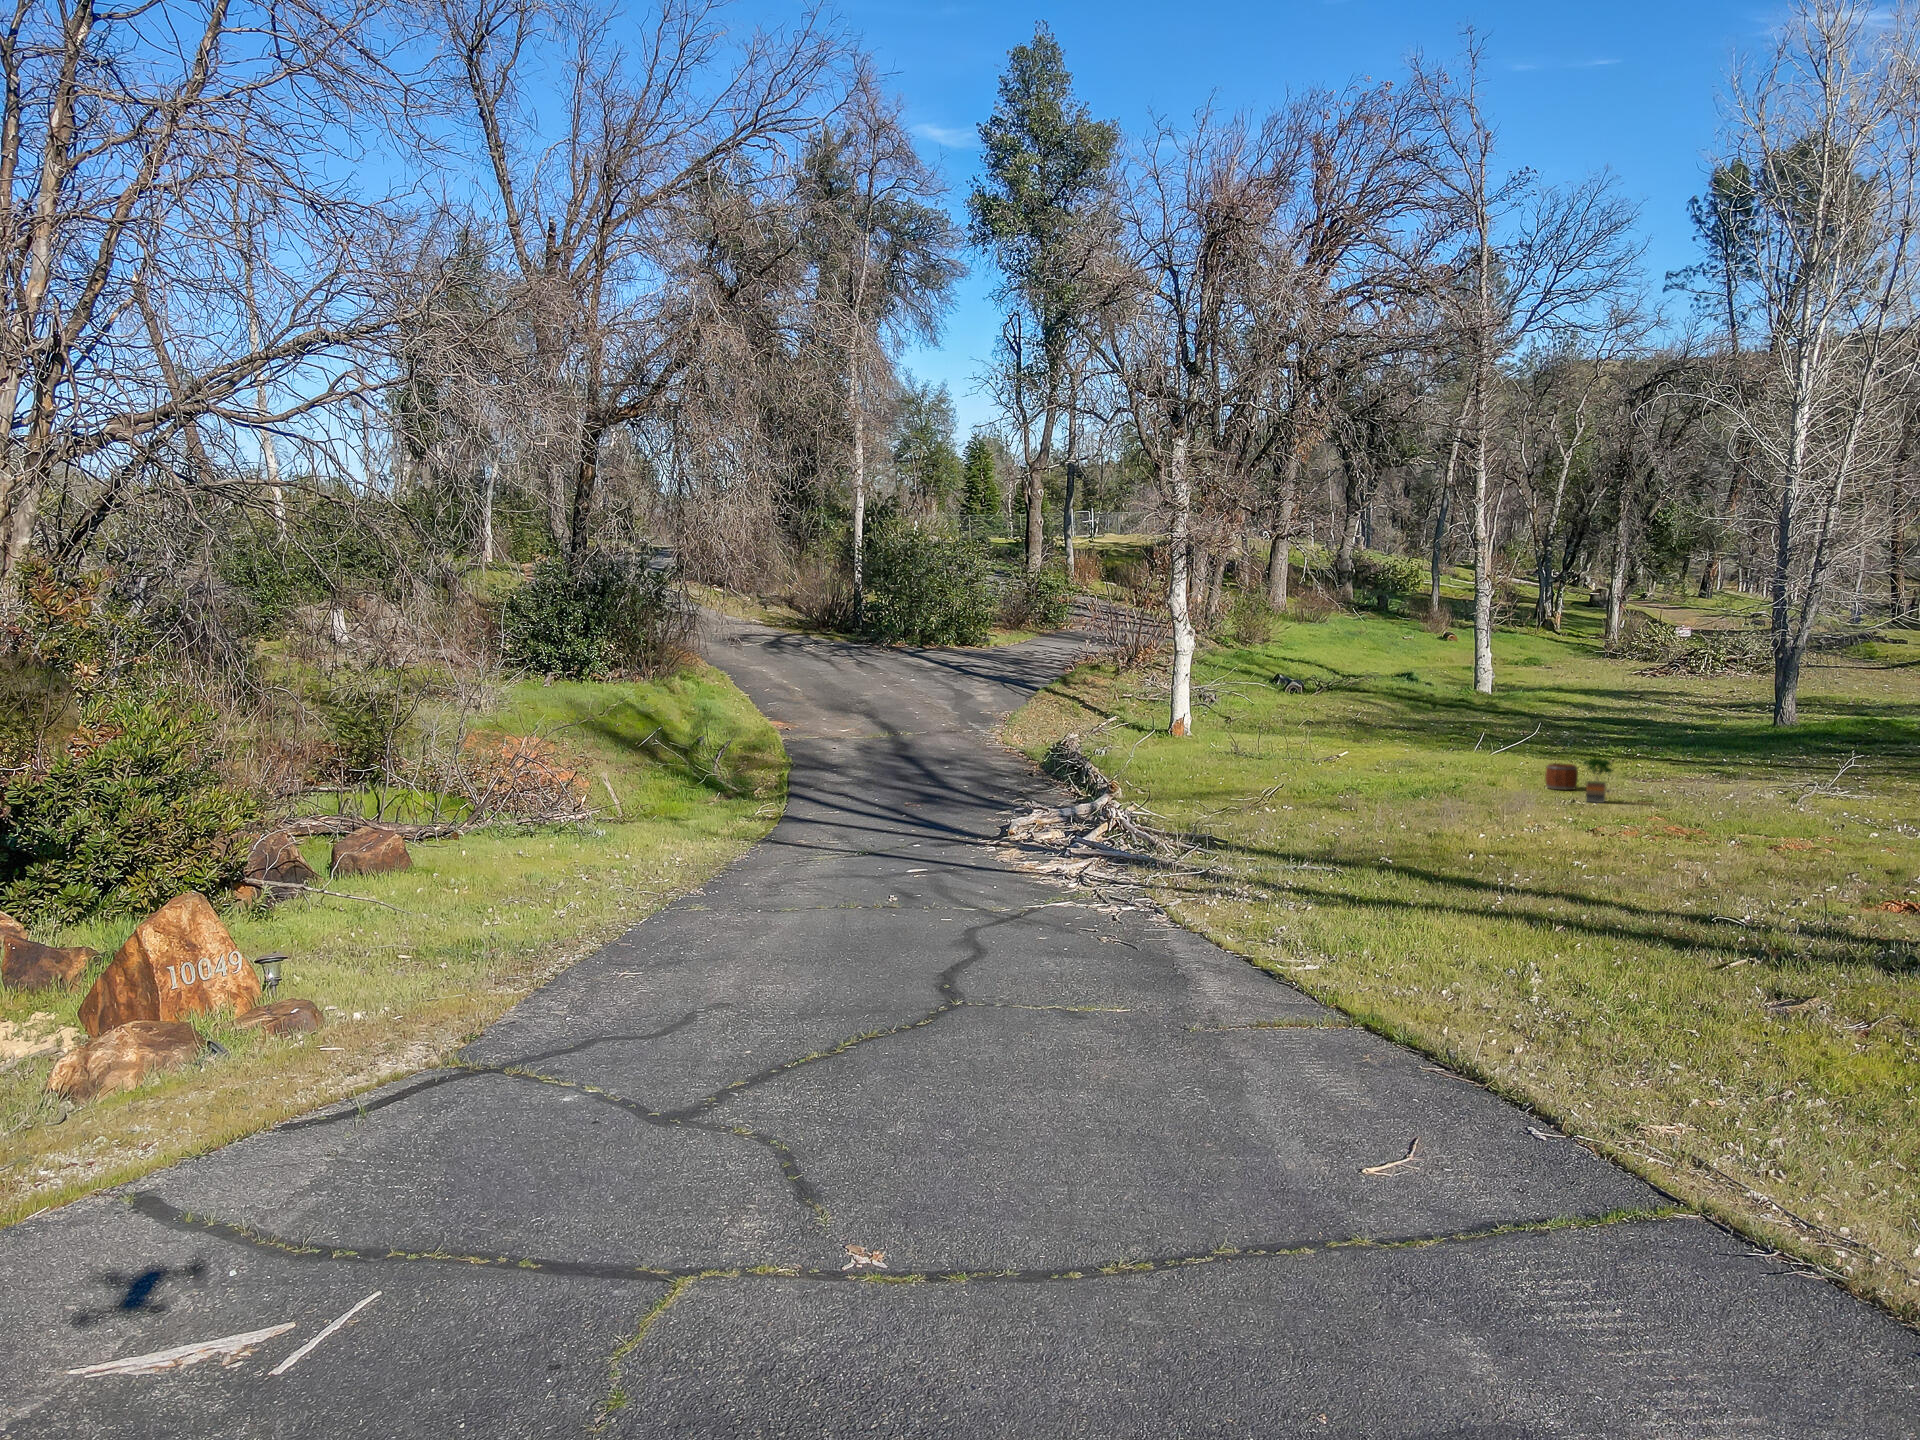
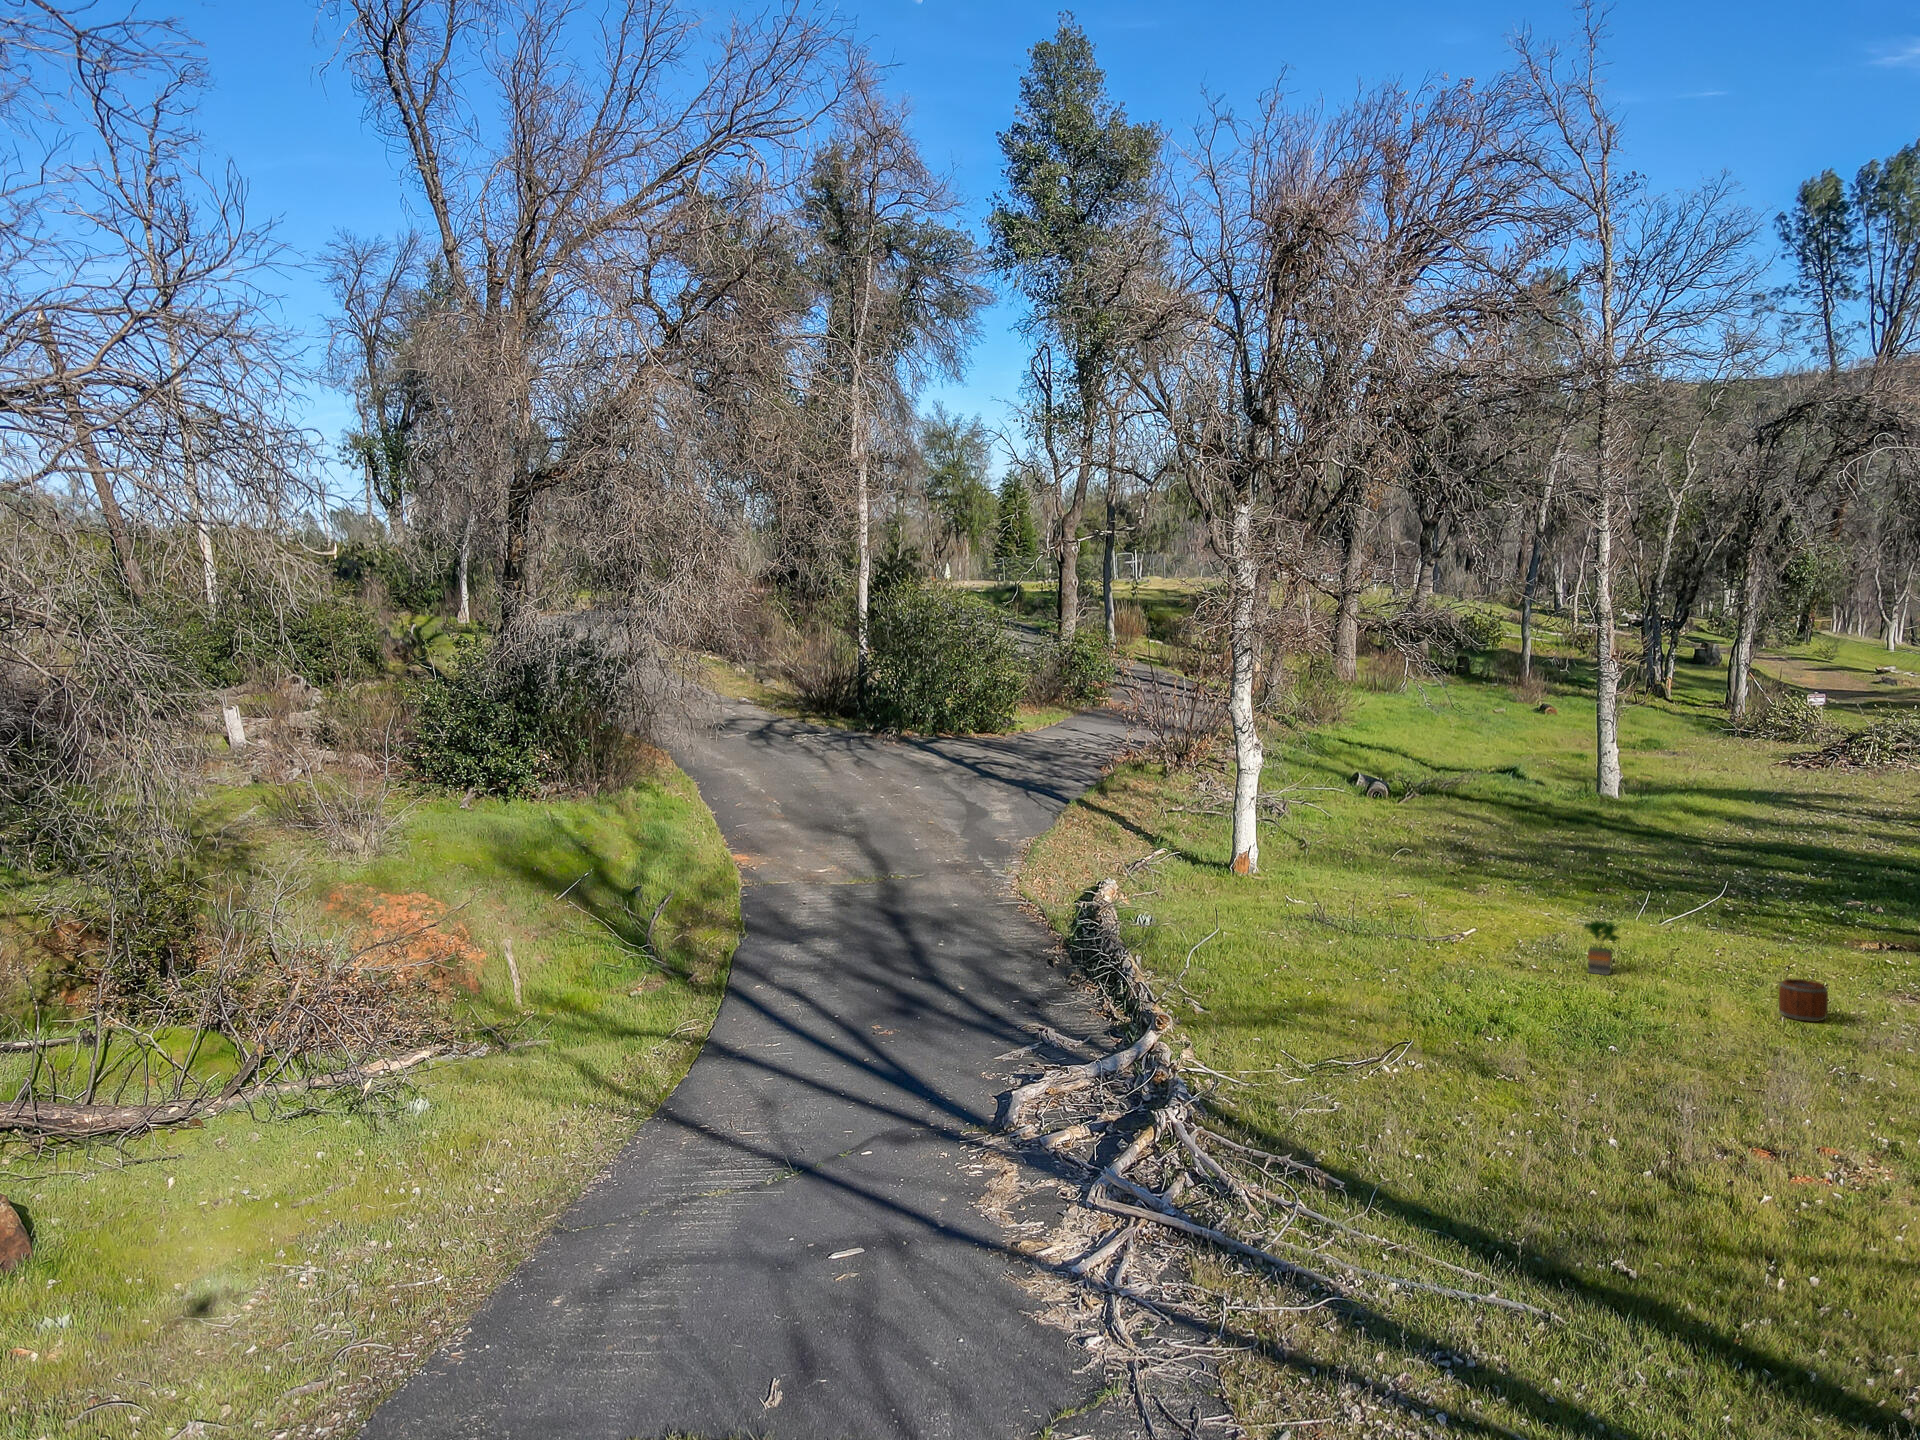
potted tree: present [1583,758,1613,803] -> present [1584,921,1619,975]

